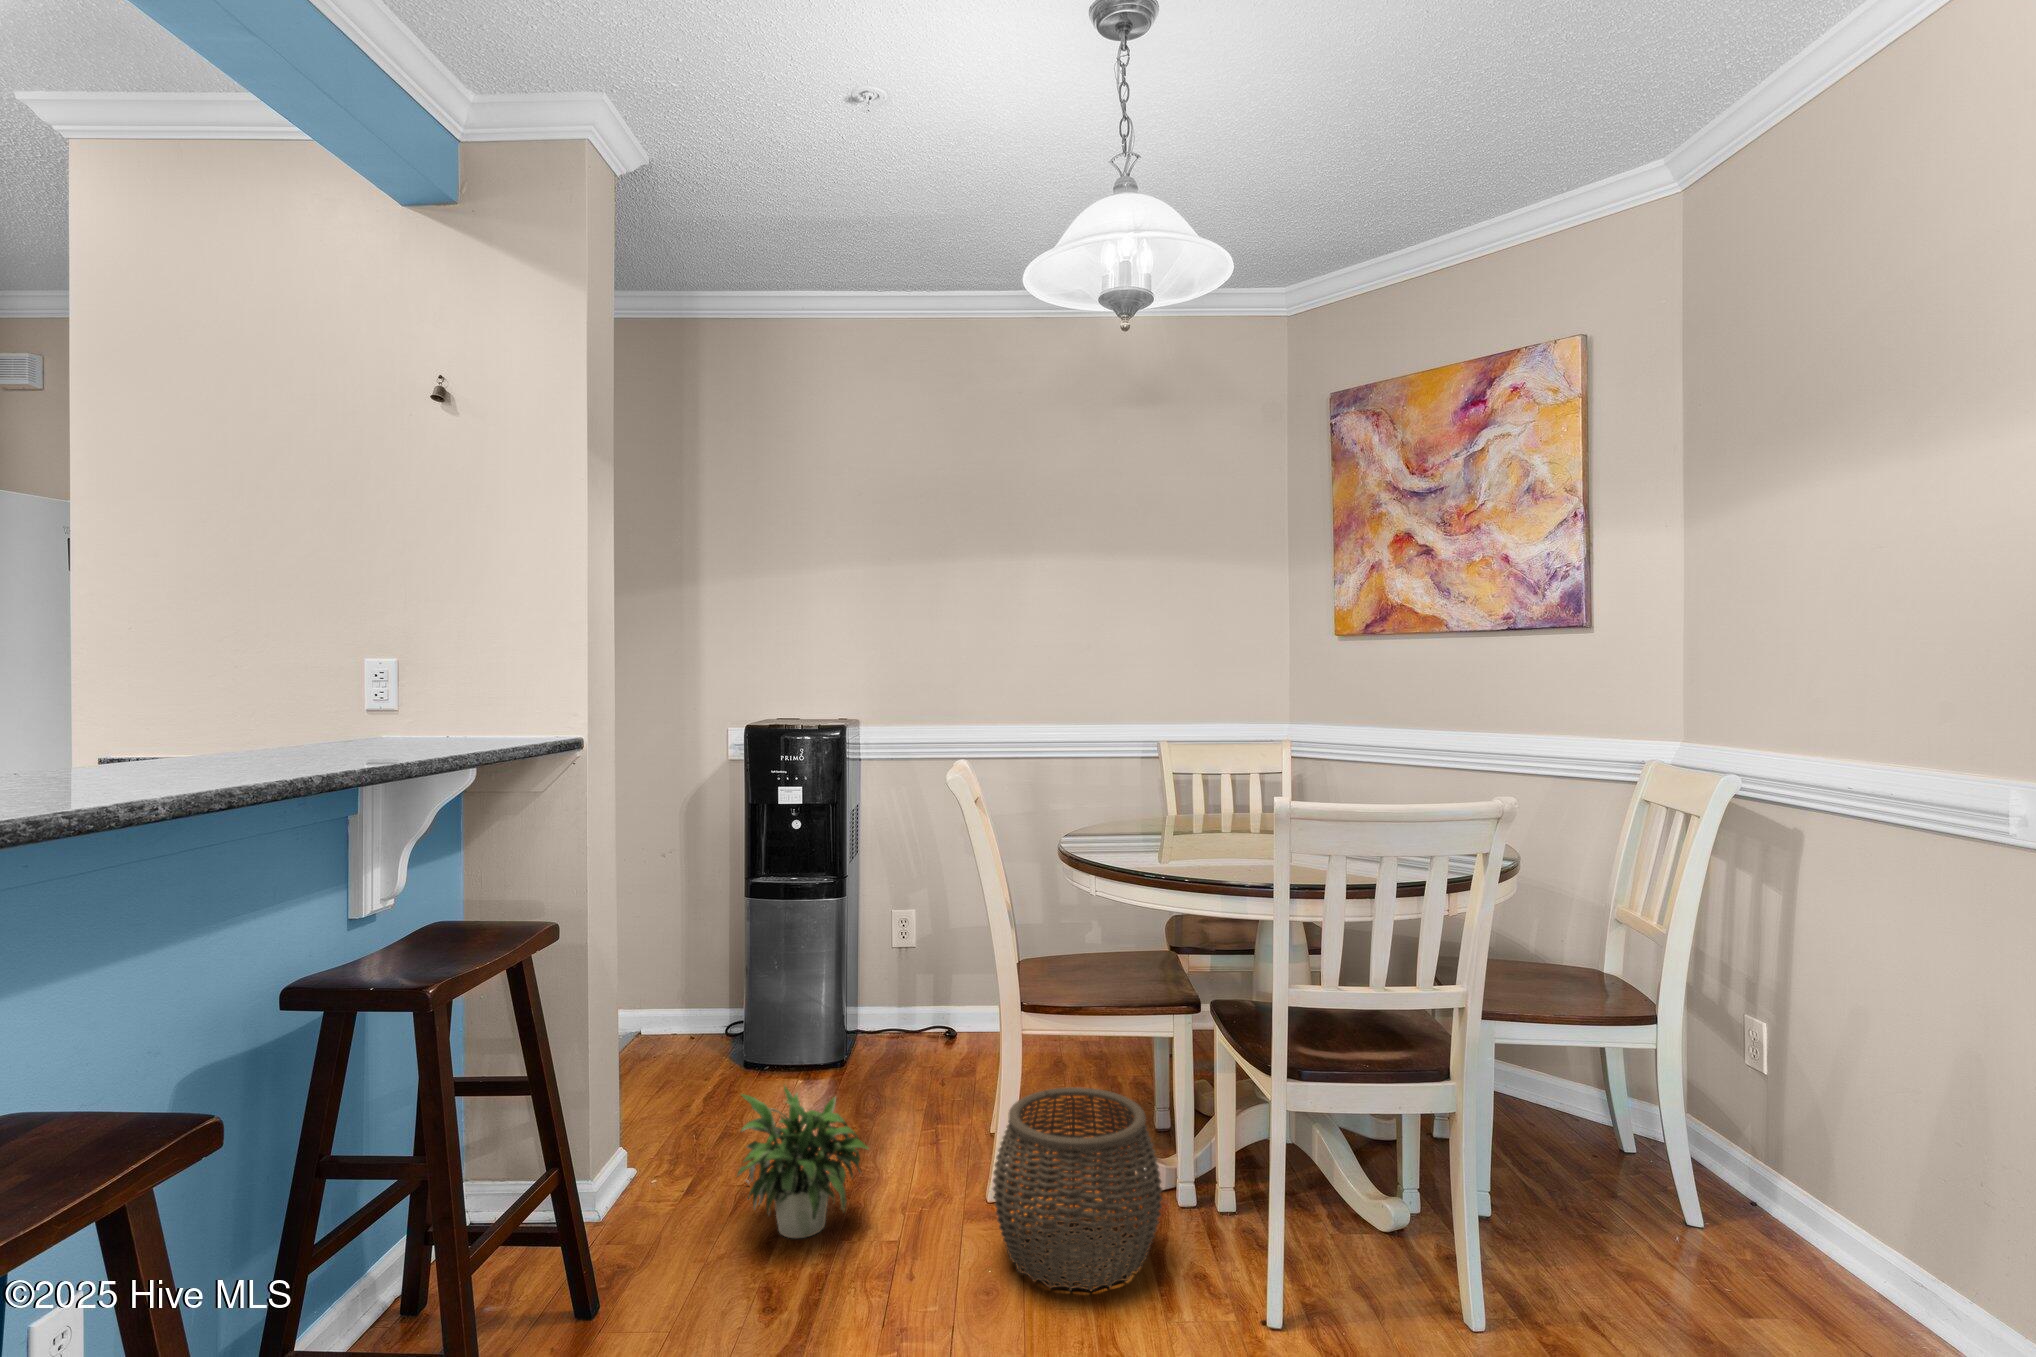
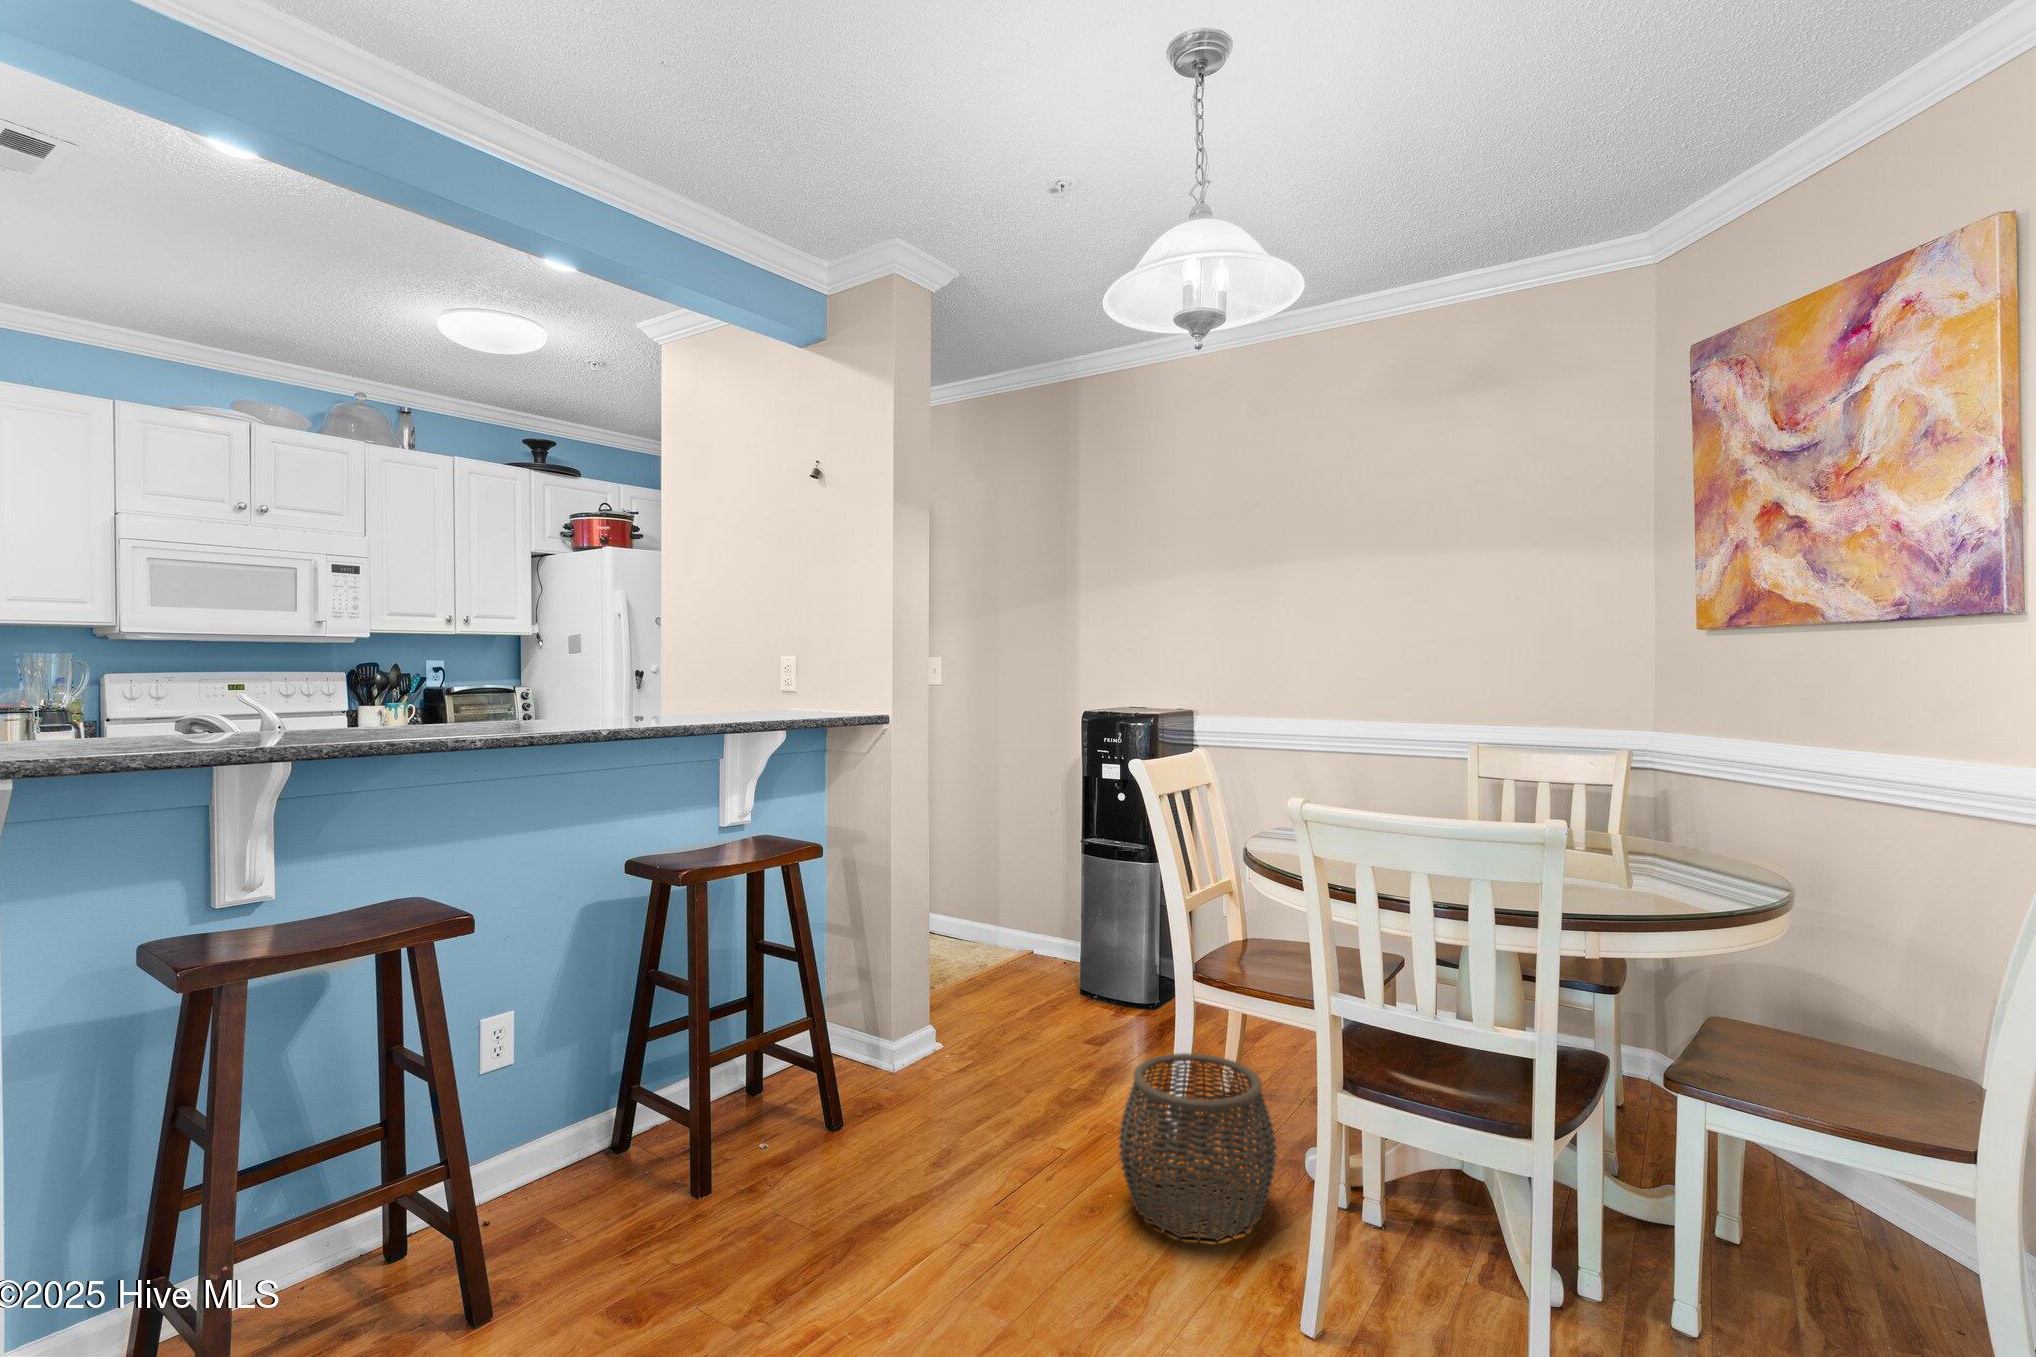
potted plant: present [737,1087,868,1238] -> none [955,1005,1061,1129]

